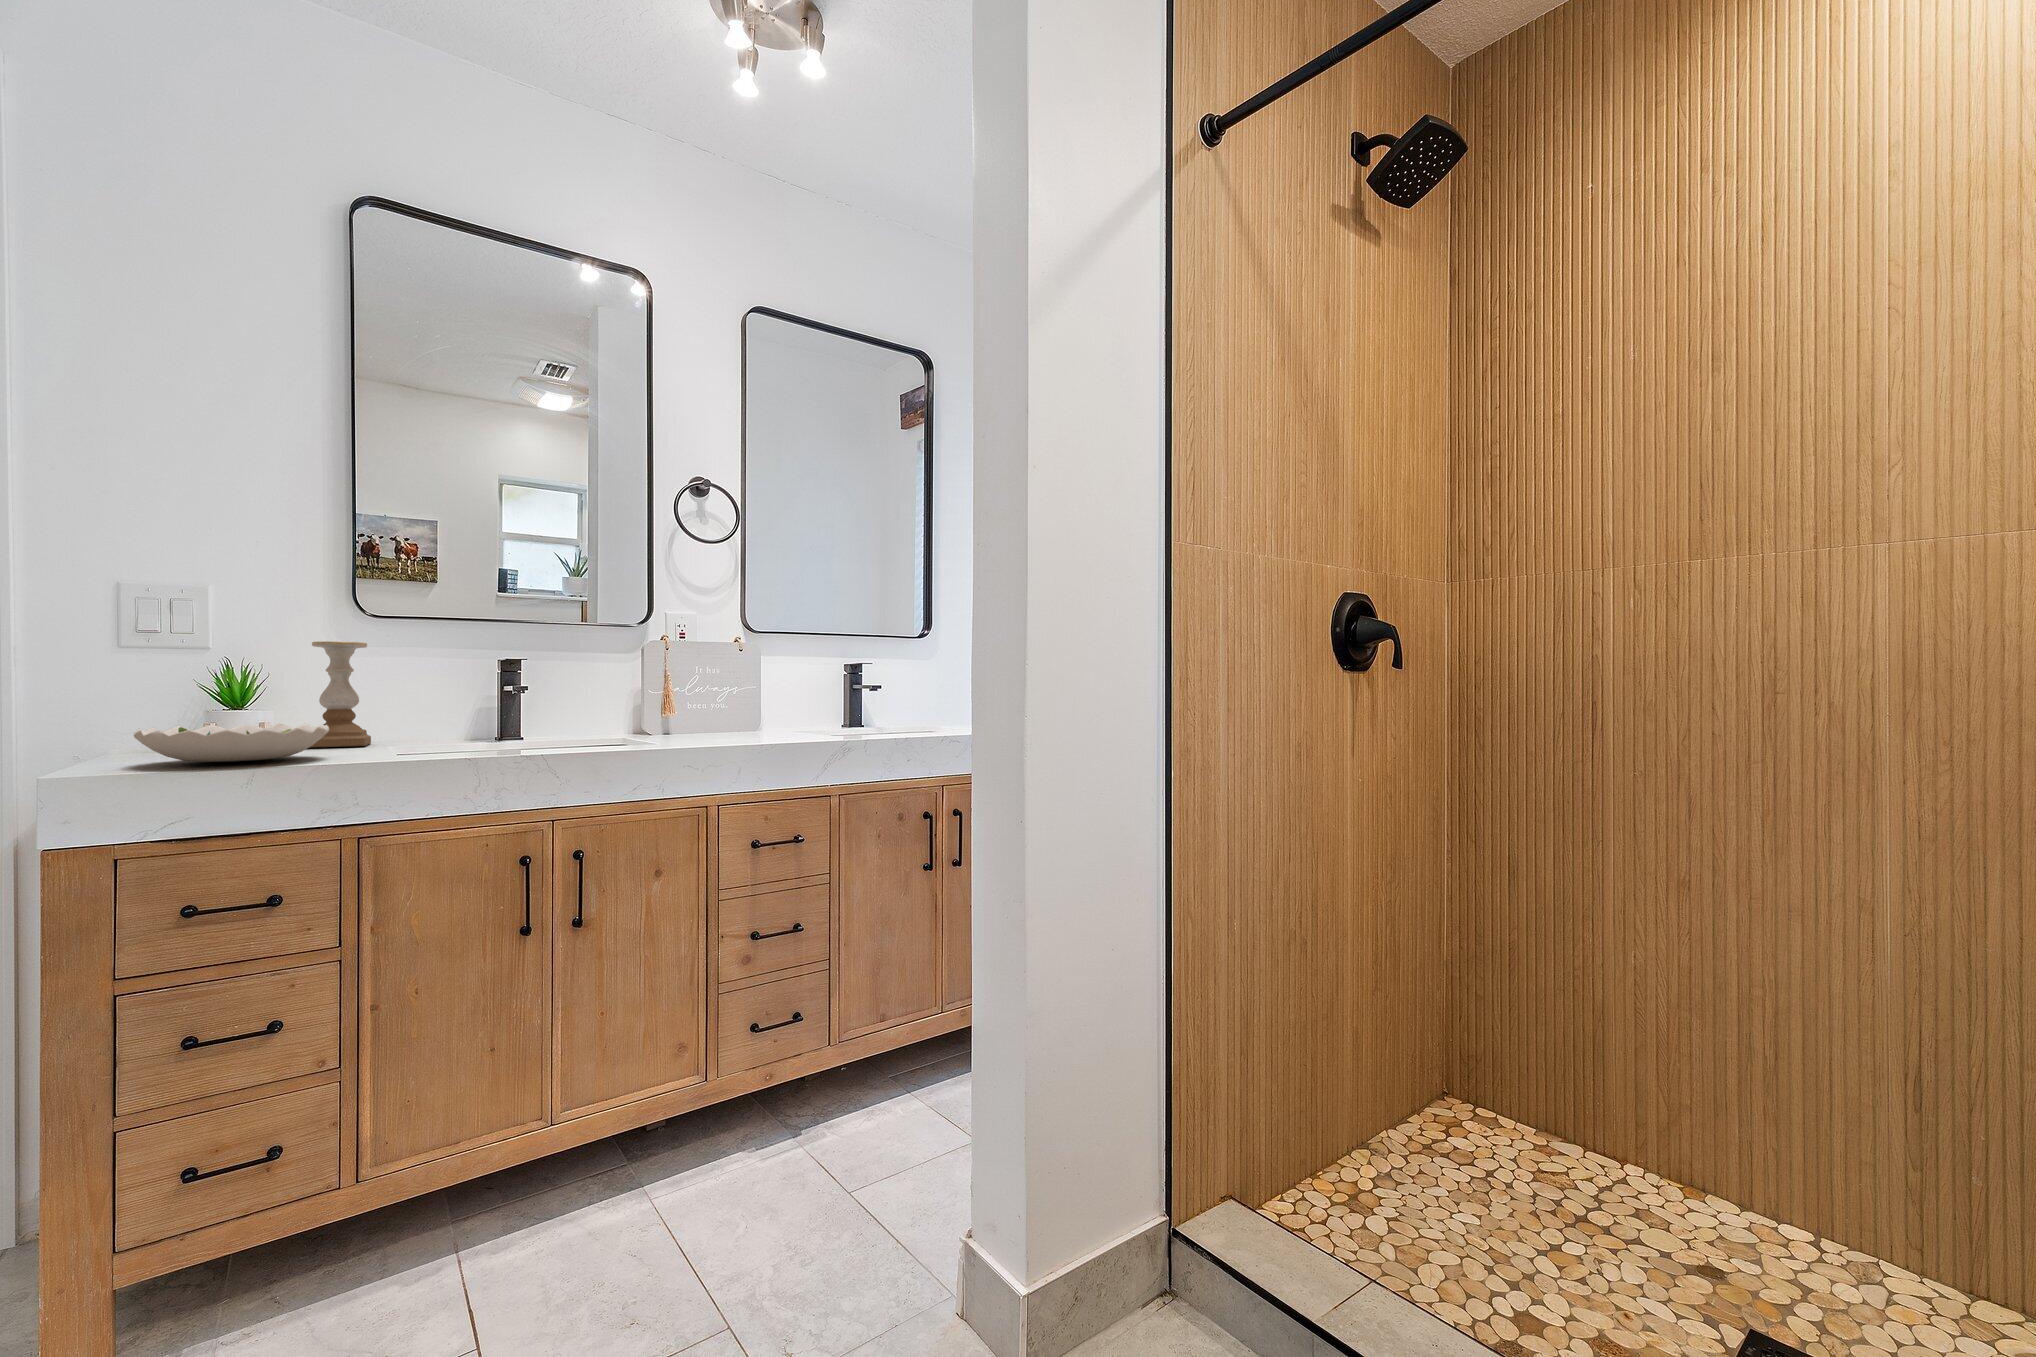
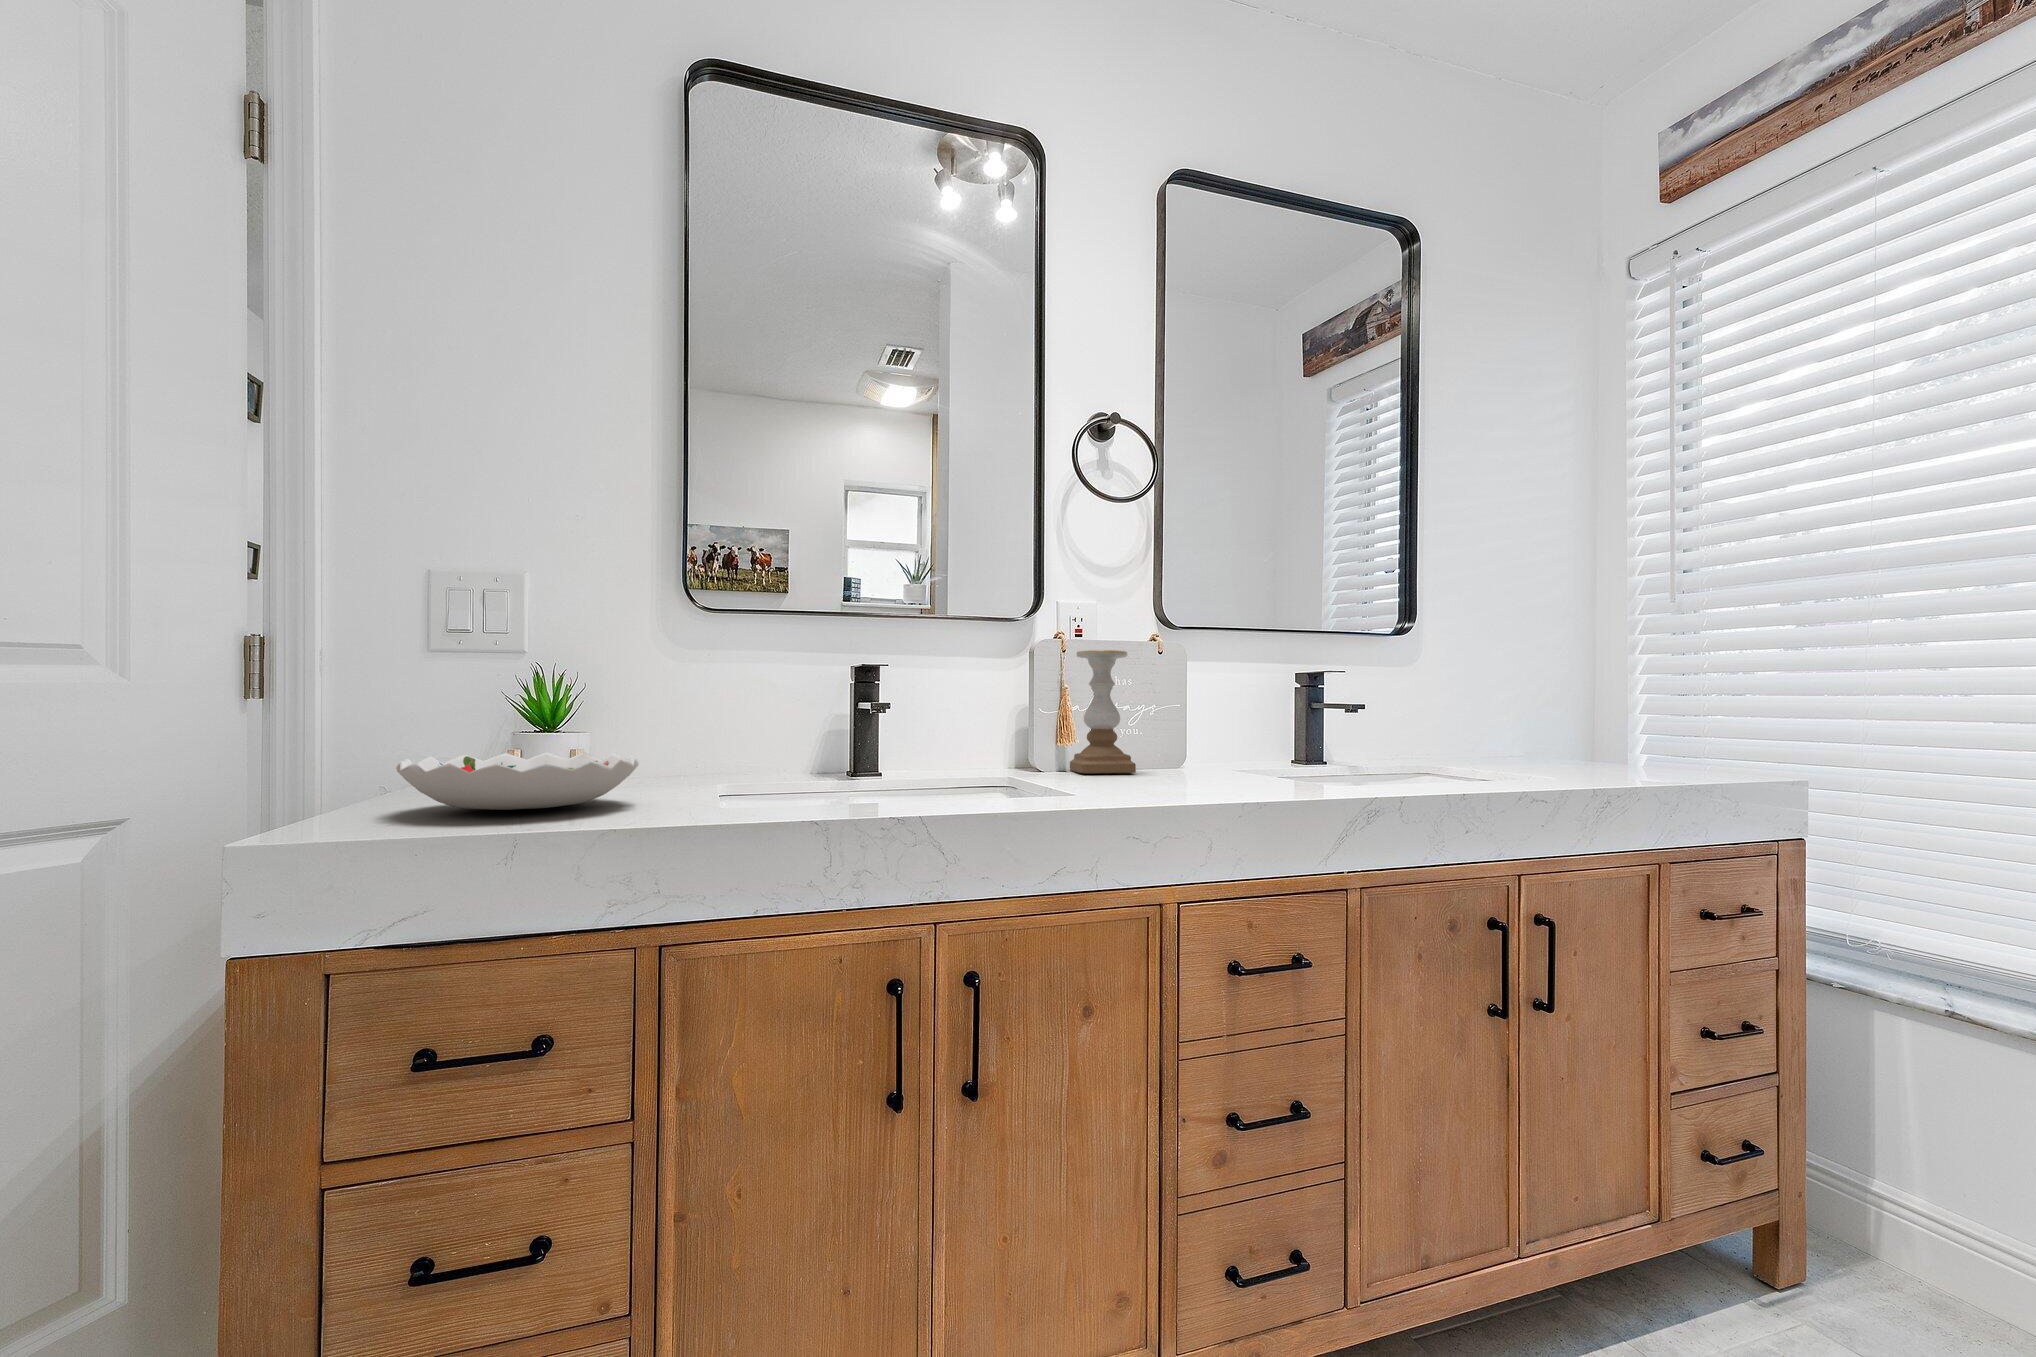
candle holder: present [311,641,371,747] -> present [1070,650,1136,773]

